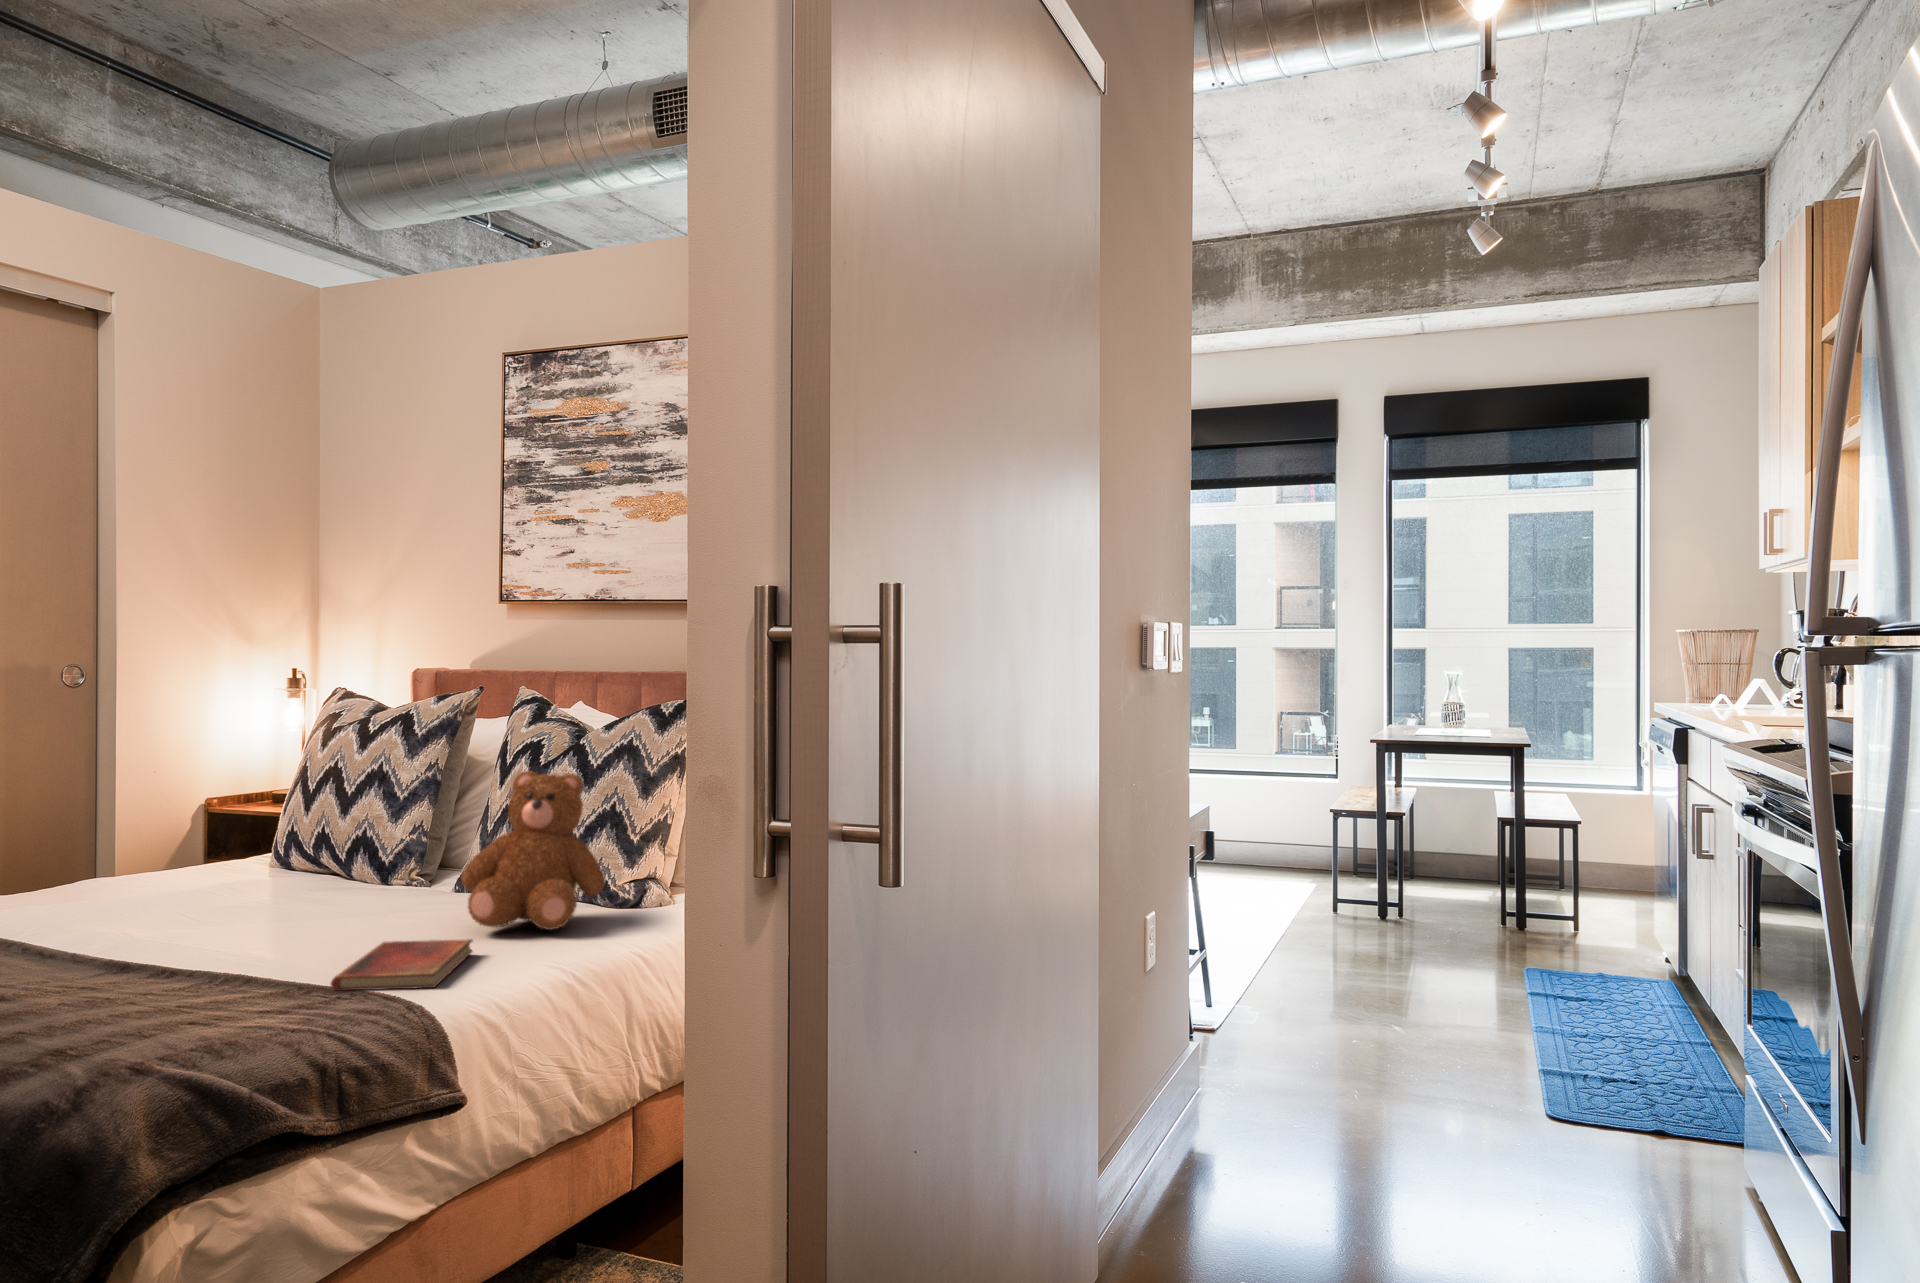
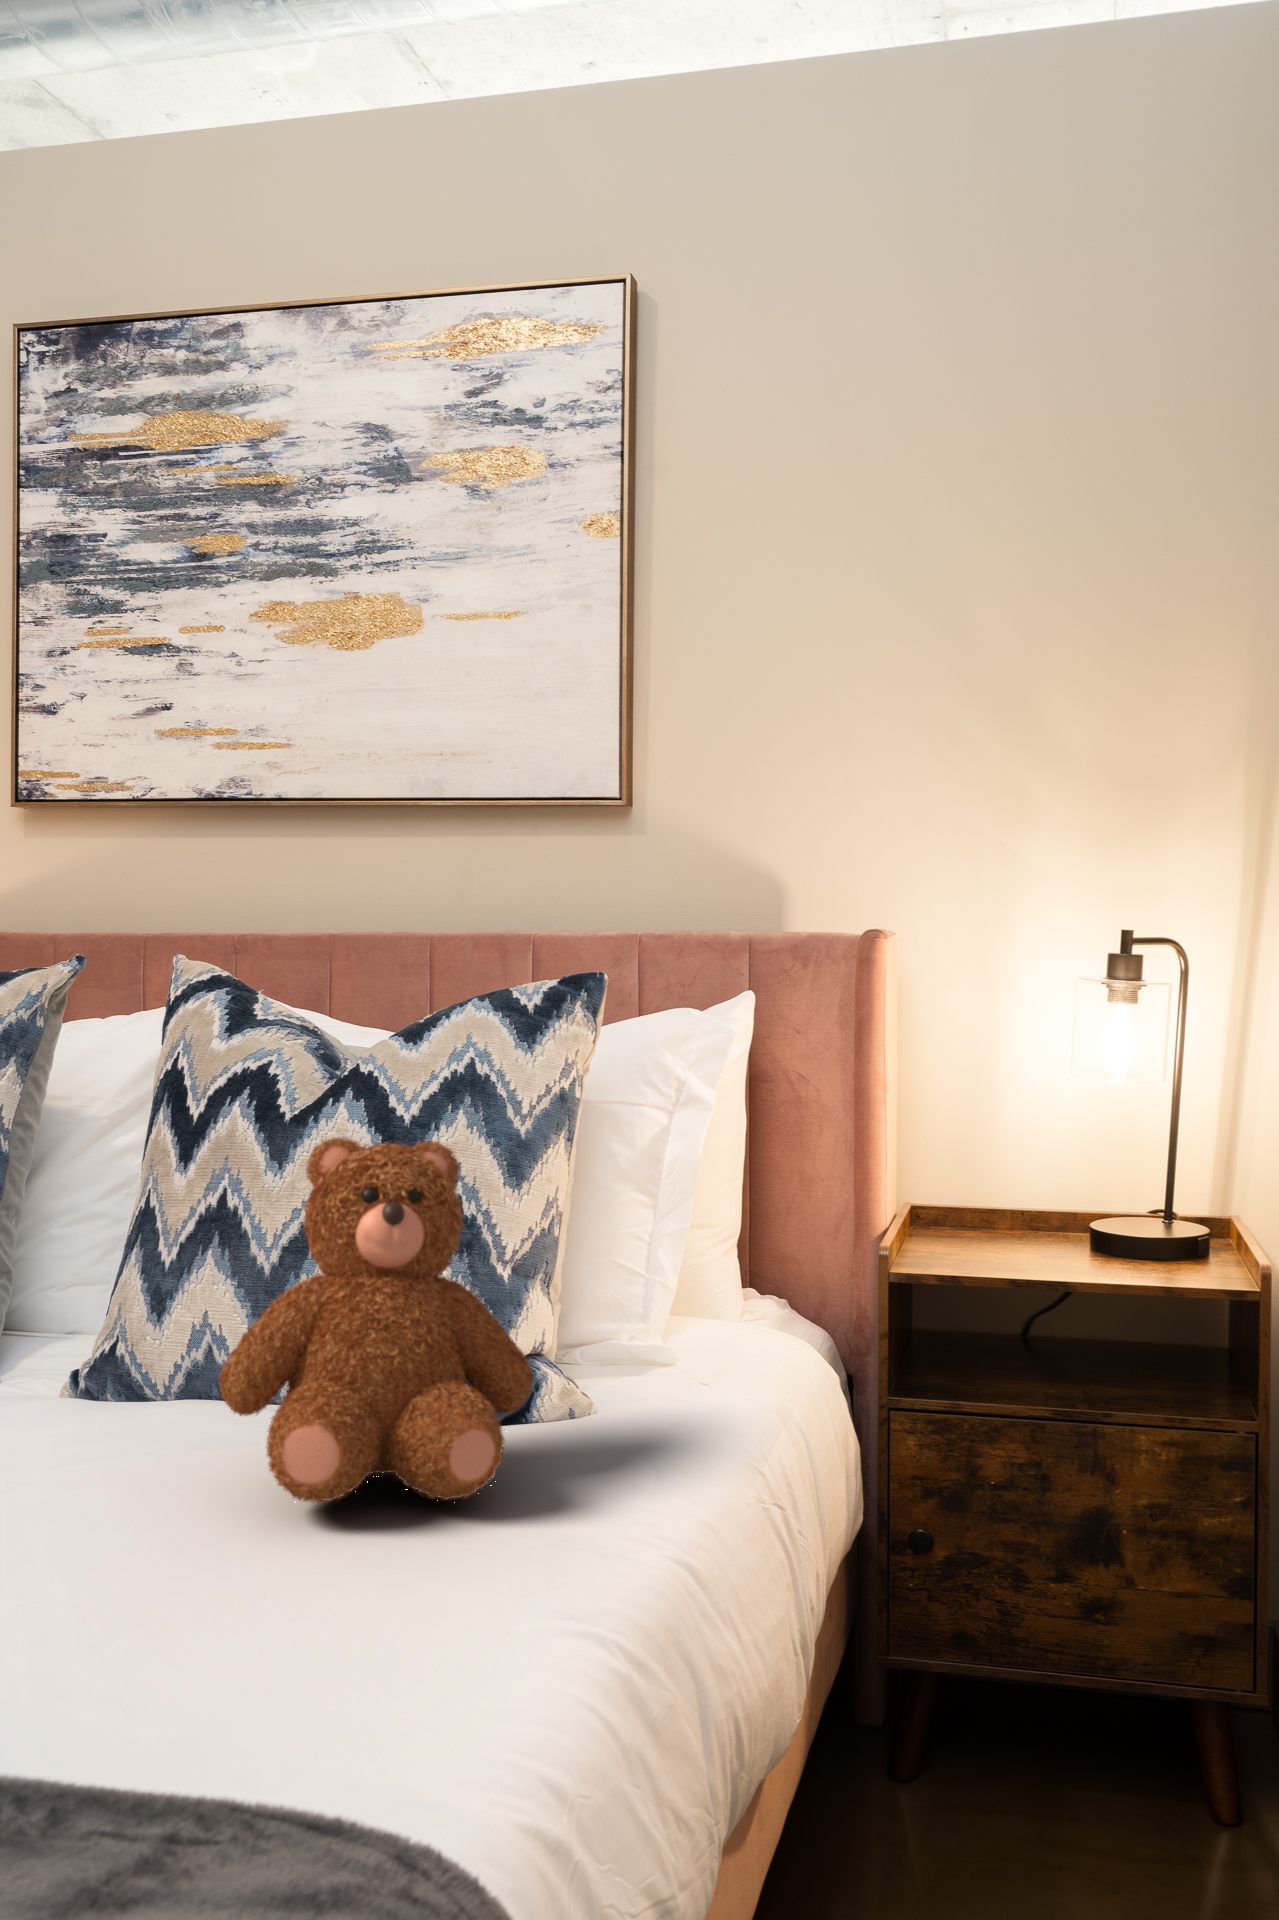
diary: present [331,939,472,991] -> none [118,1553,389,1757]

